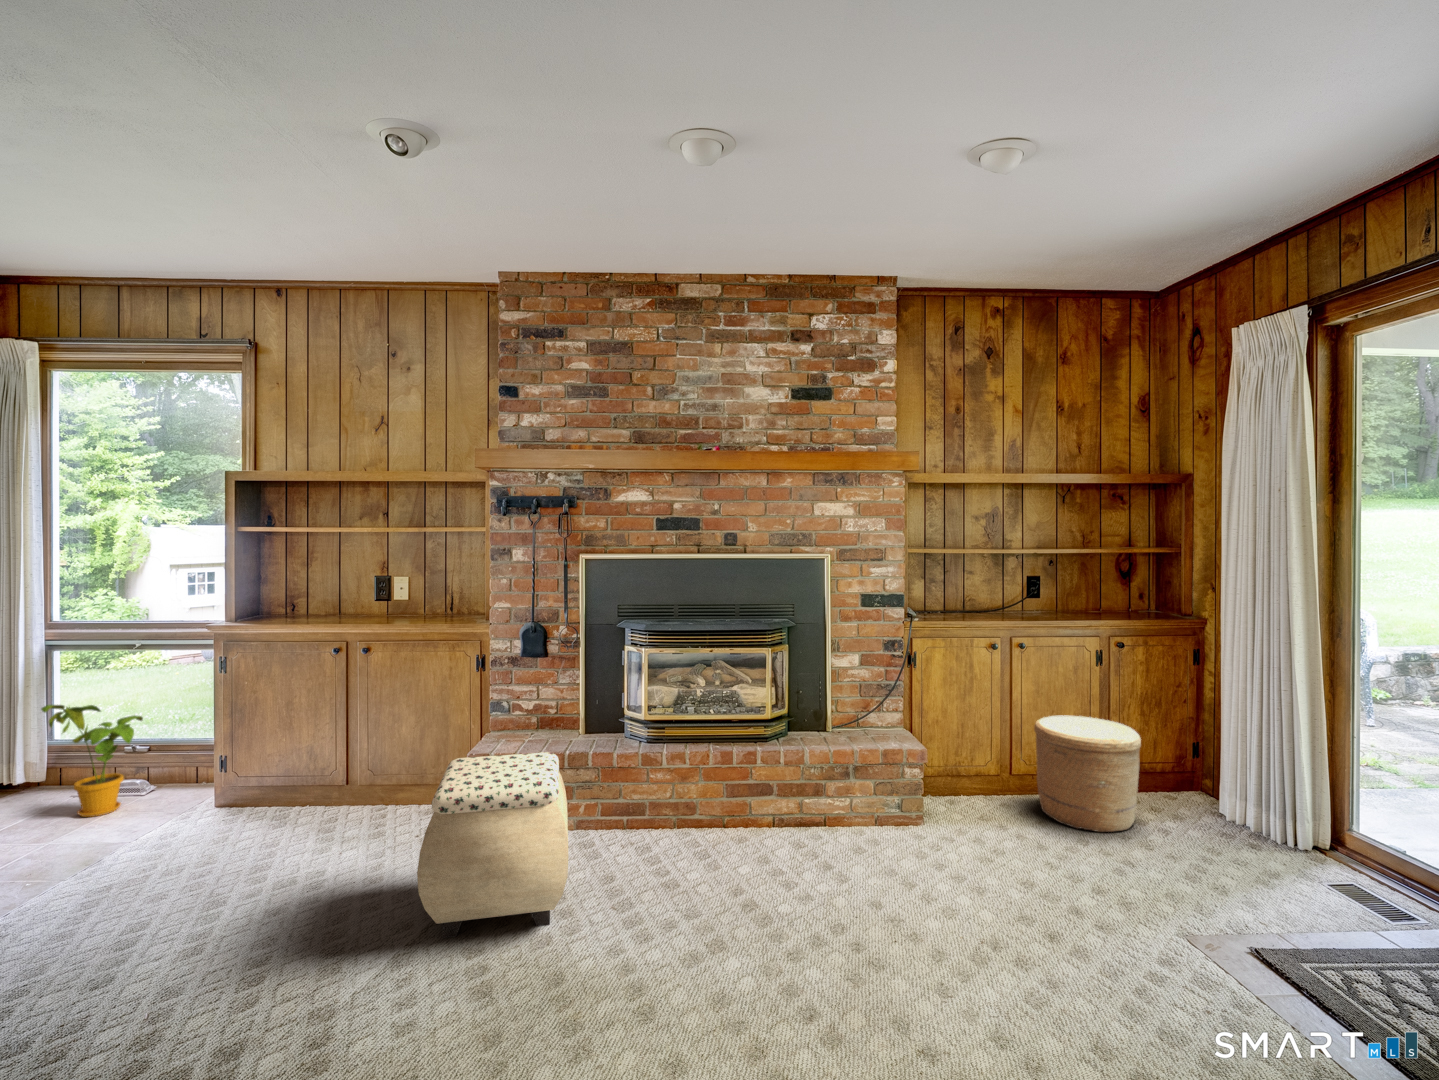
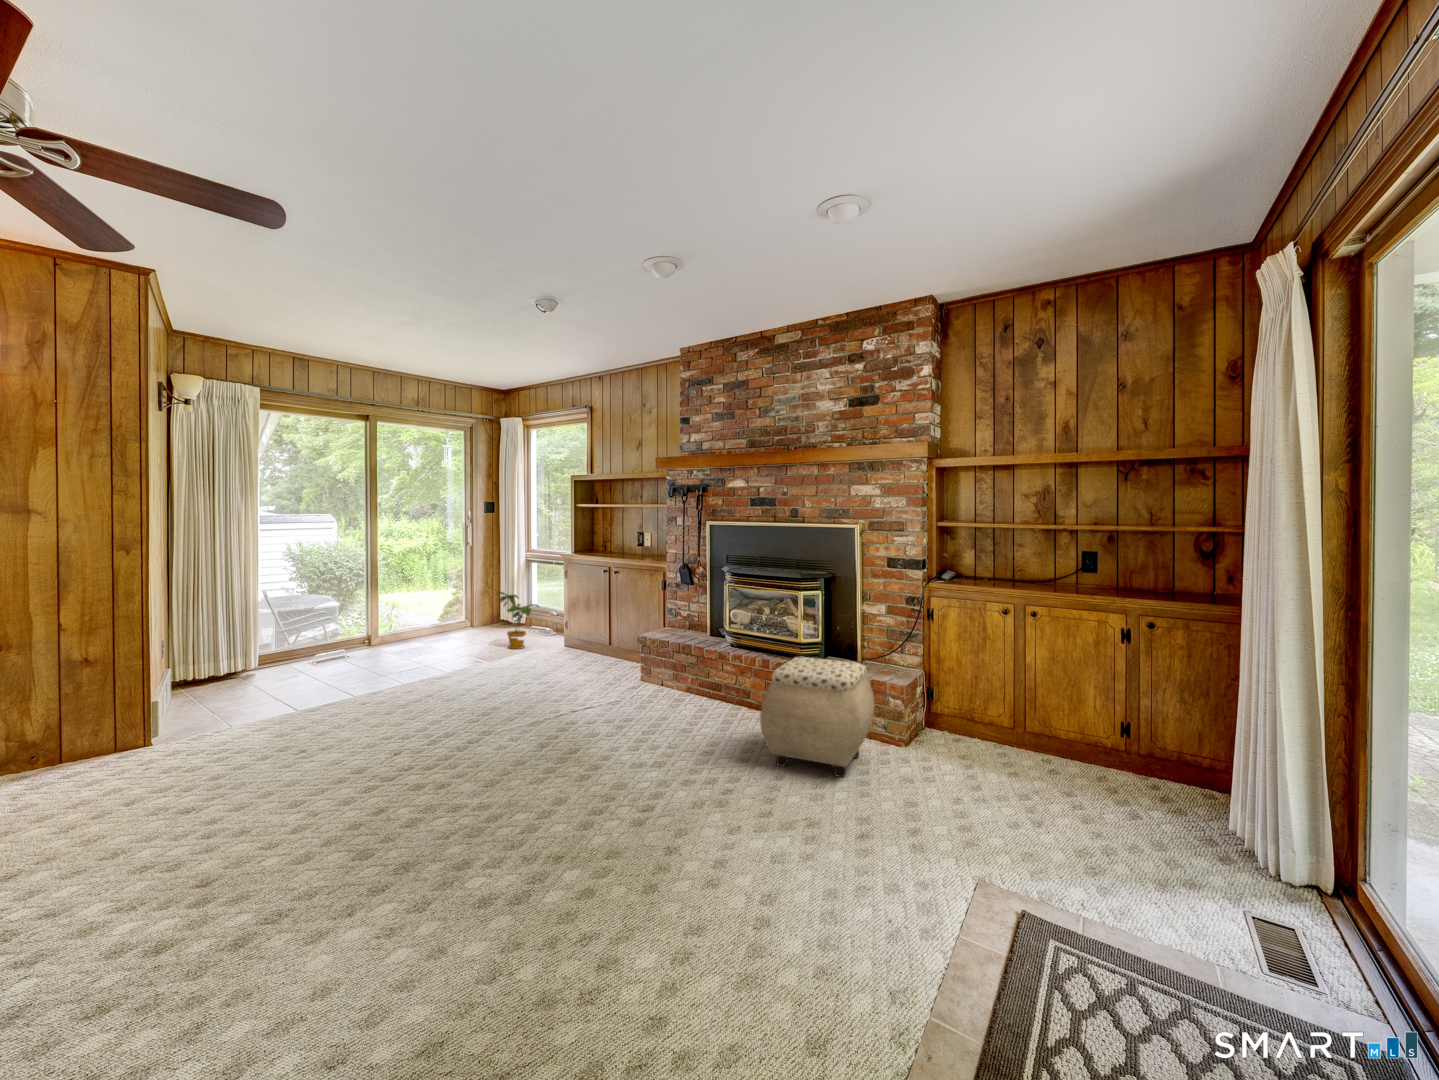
woven basket: present [1034,716,1141,832] -> none [1010,676,1108,782]
ottoman: present [417,752,568,938] -> present [760,657,874,777]

